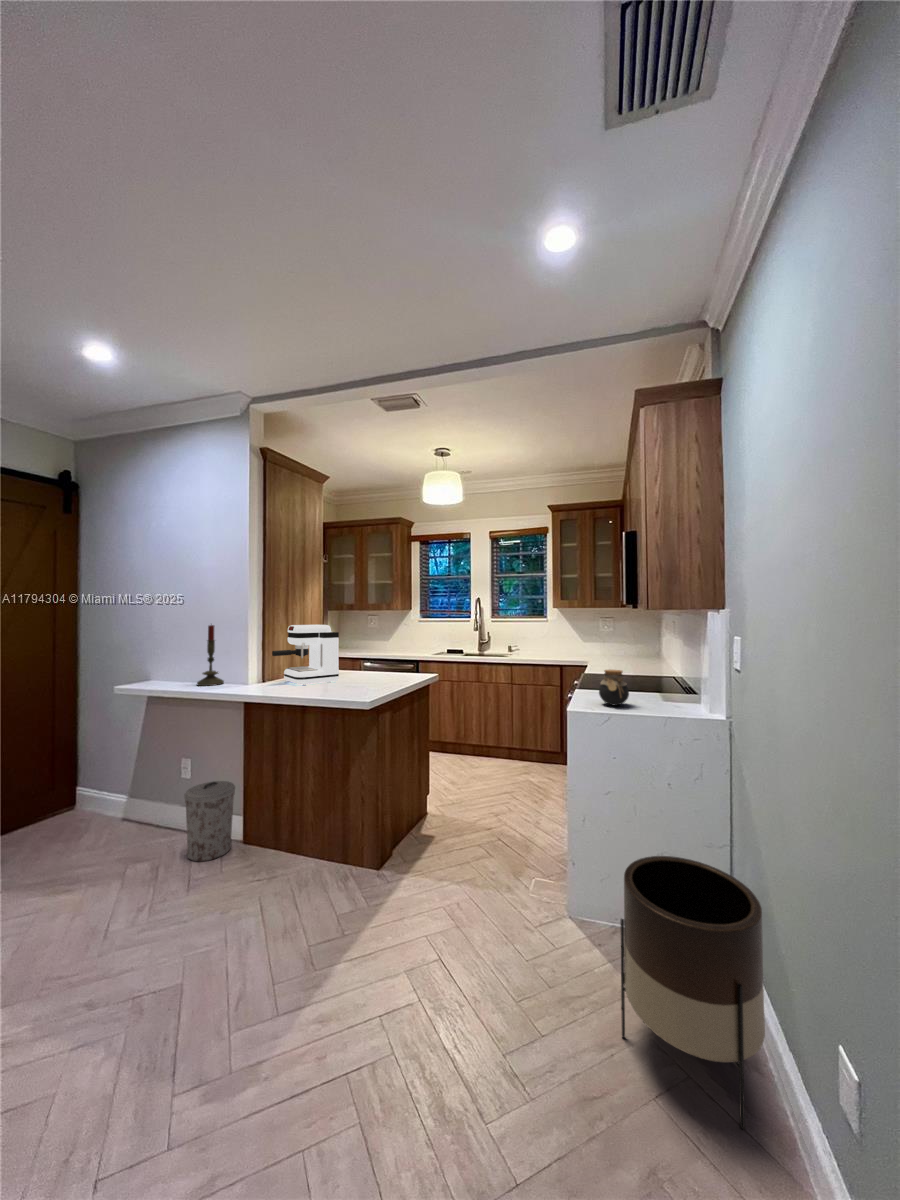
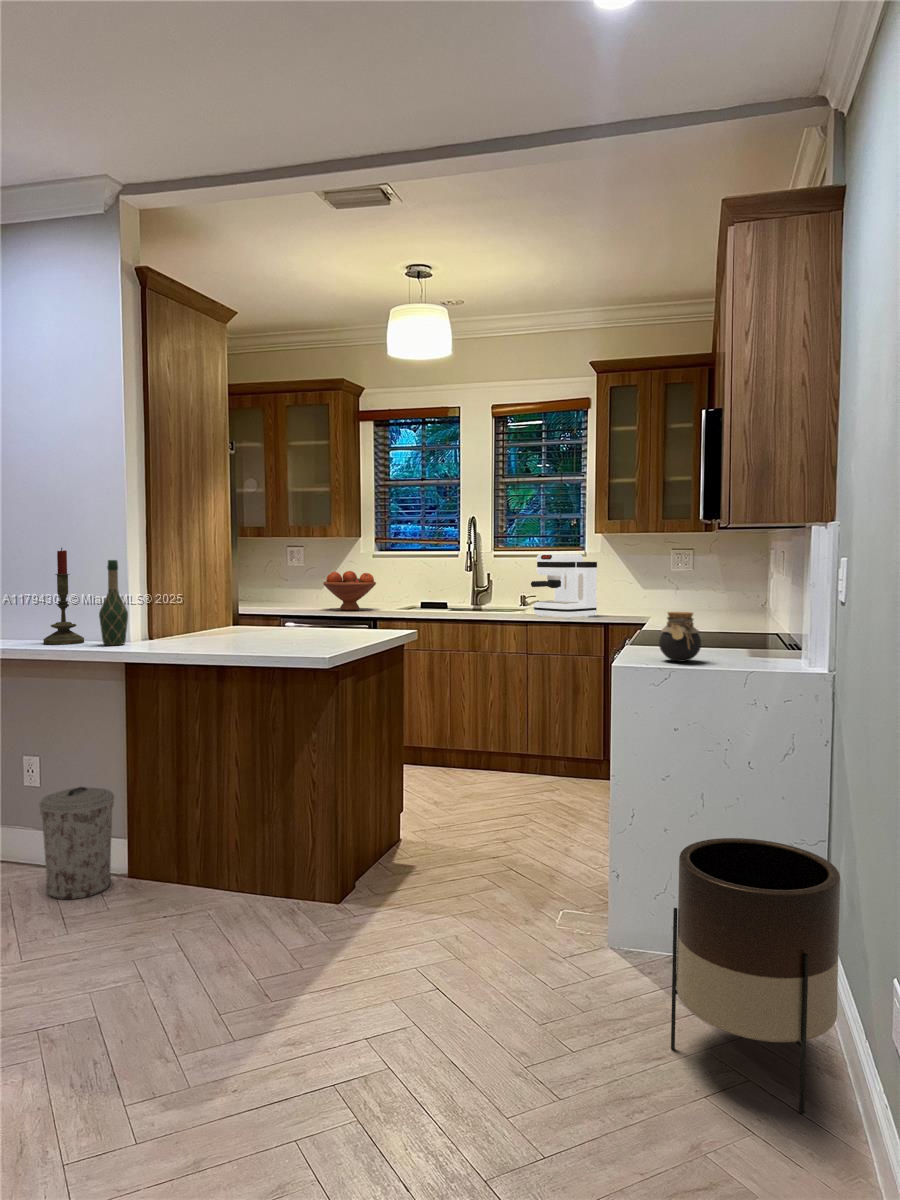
coffee maker: present [272,625,339,686] -> present [531,554,597,619]
fruit bowl: none [387,631,419,656] -> present [323,571,376,611]
wine bottle: none [230,632,249,687] -> present [99,560,128,645]

